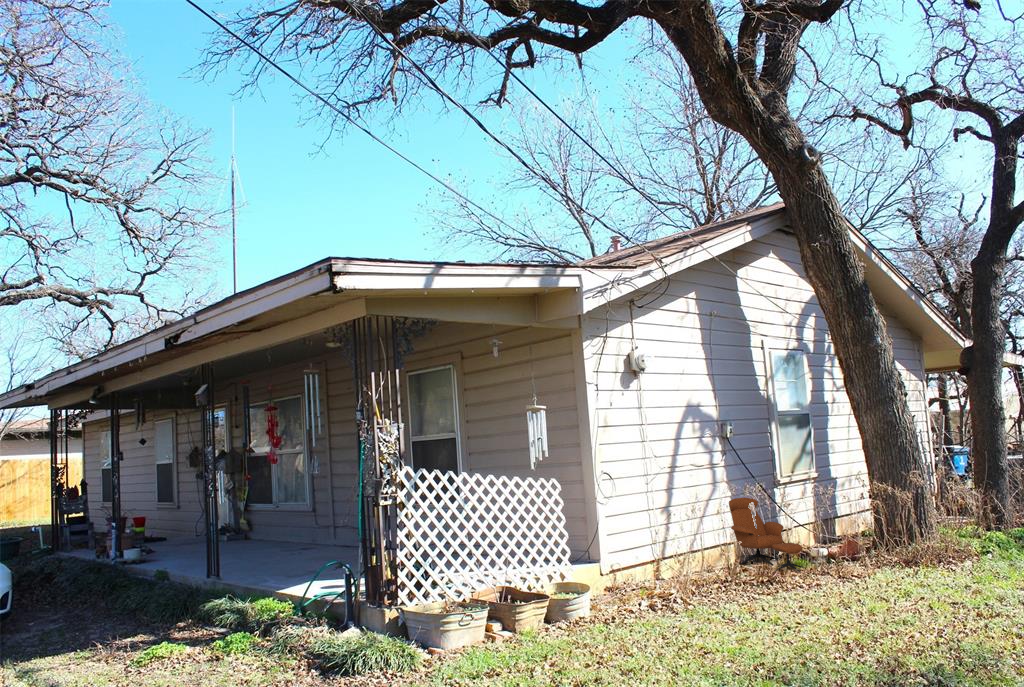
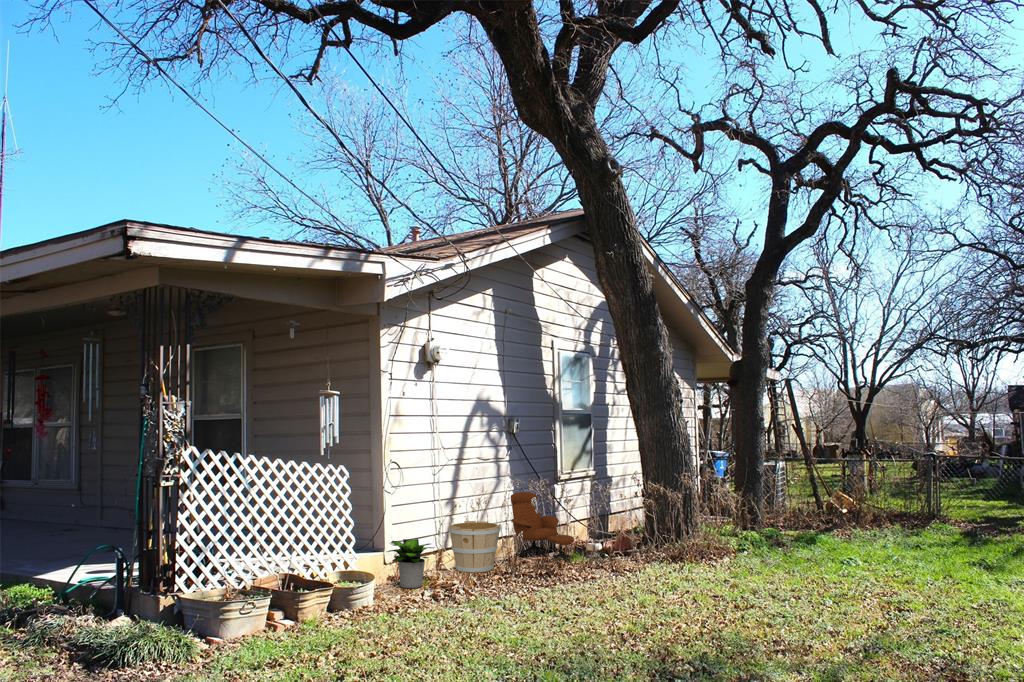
wooden bucket: none [664,529,720,584] -> present [448,521,501,573]
potted plant: none [599,549,653,600] -> present [387,539,433,588]

